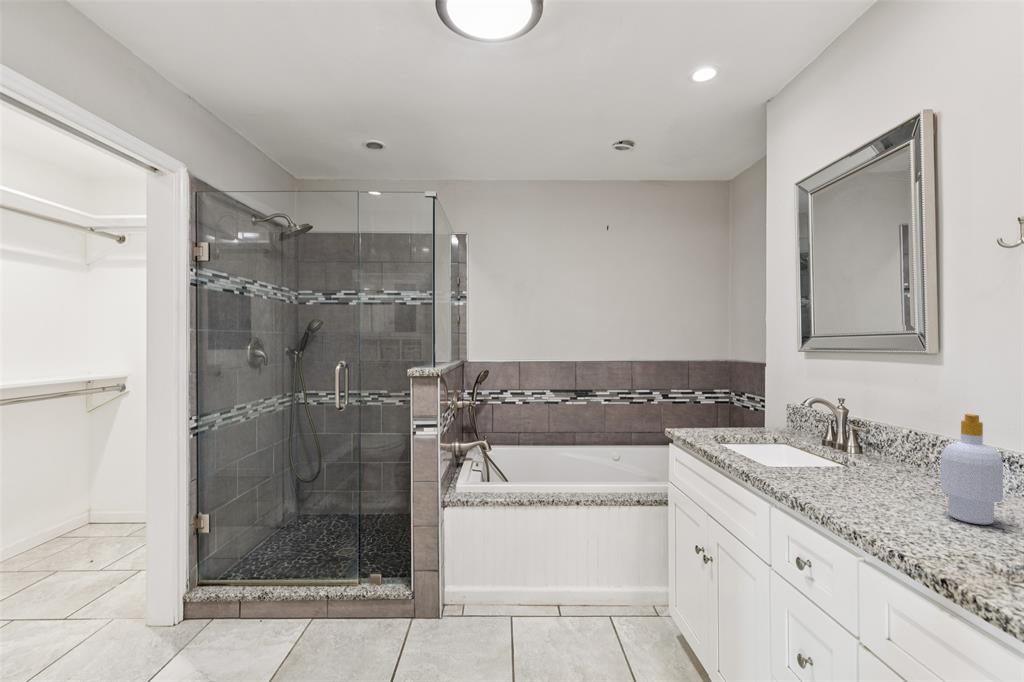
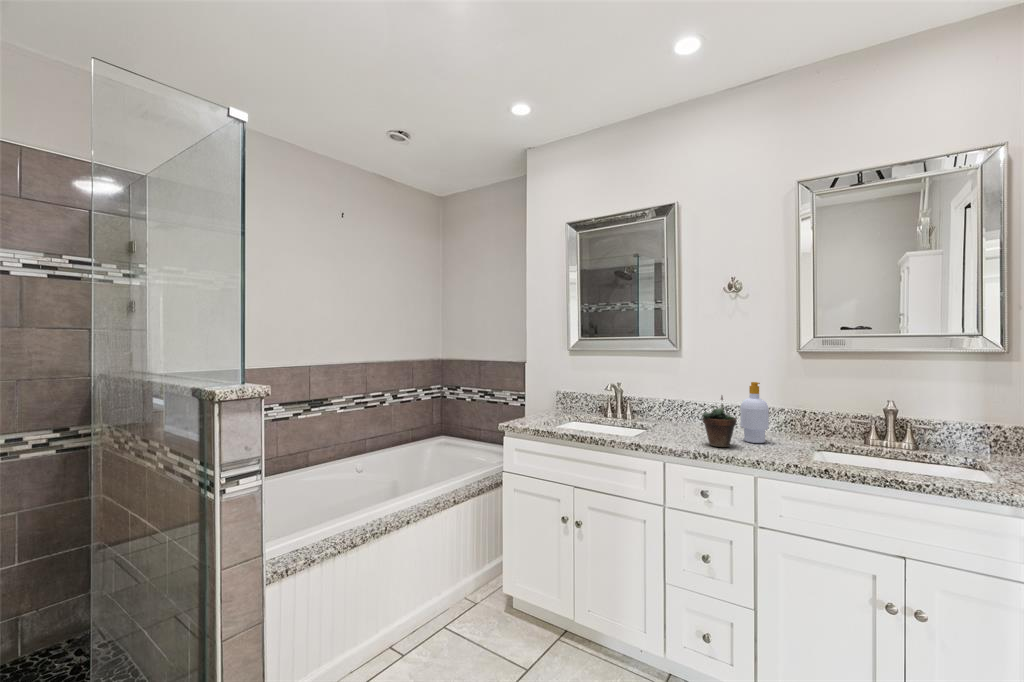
succulent plant: none [833,426,900,509] -> present [702,396,737,447]

